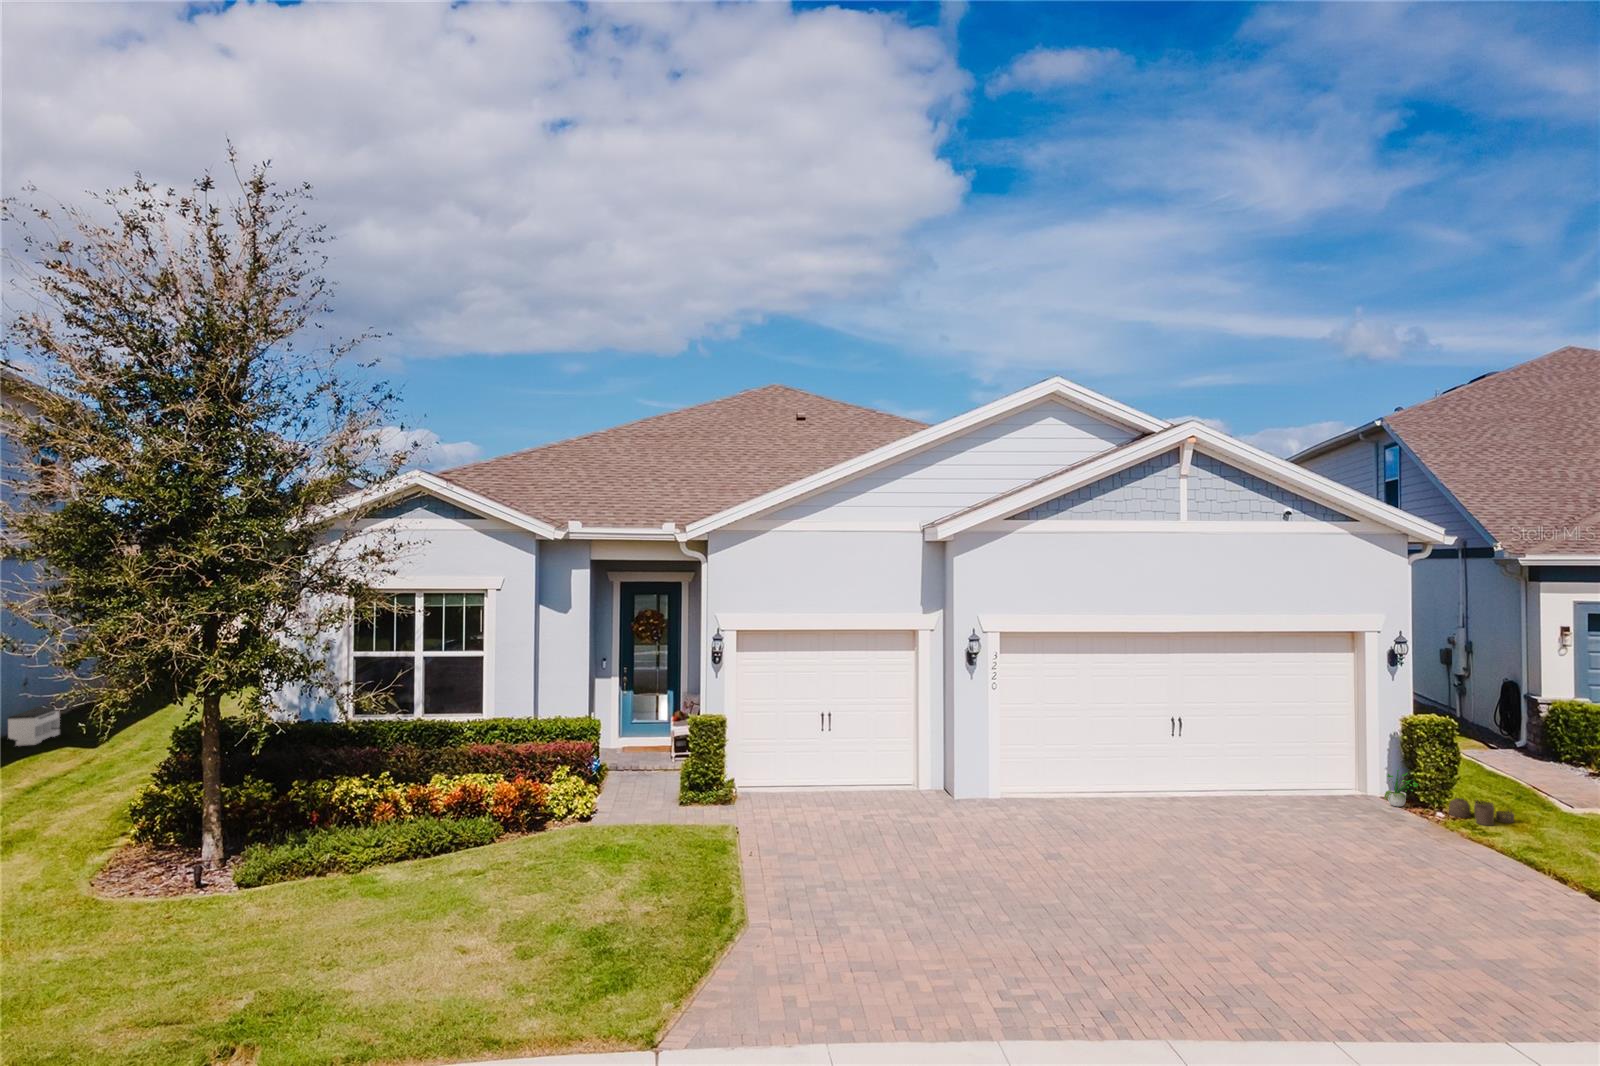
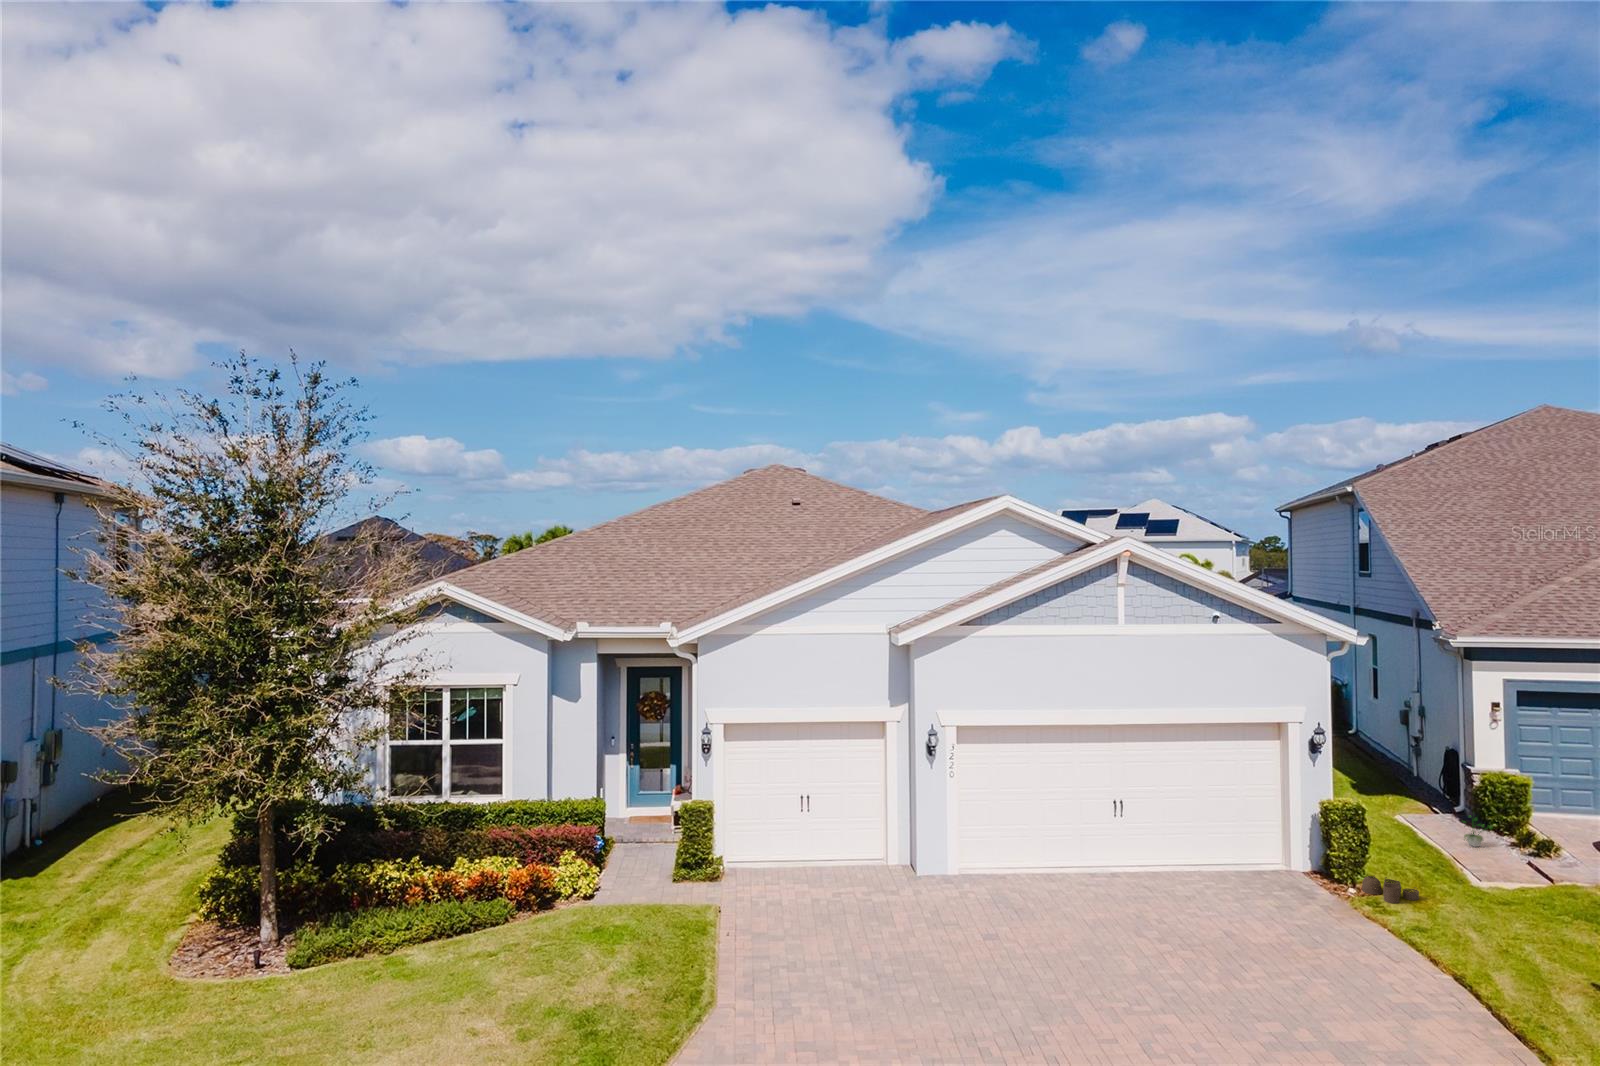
bench: present [8,707,60,746] -> none [92,781,136,819]
potted plant: present [1384,769,1418,807] -> present [1463,818,1493,847]

